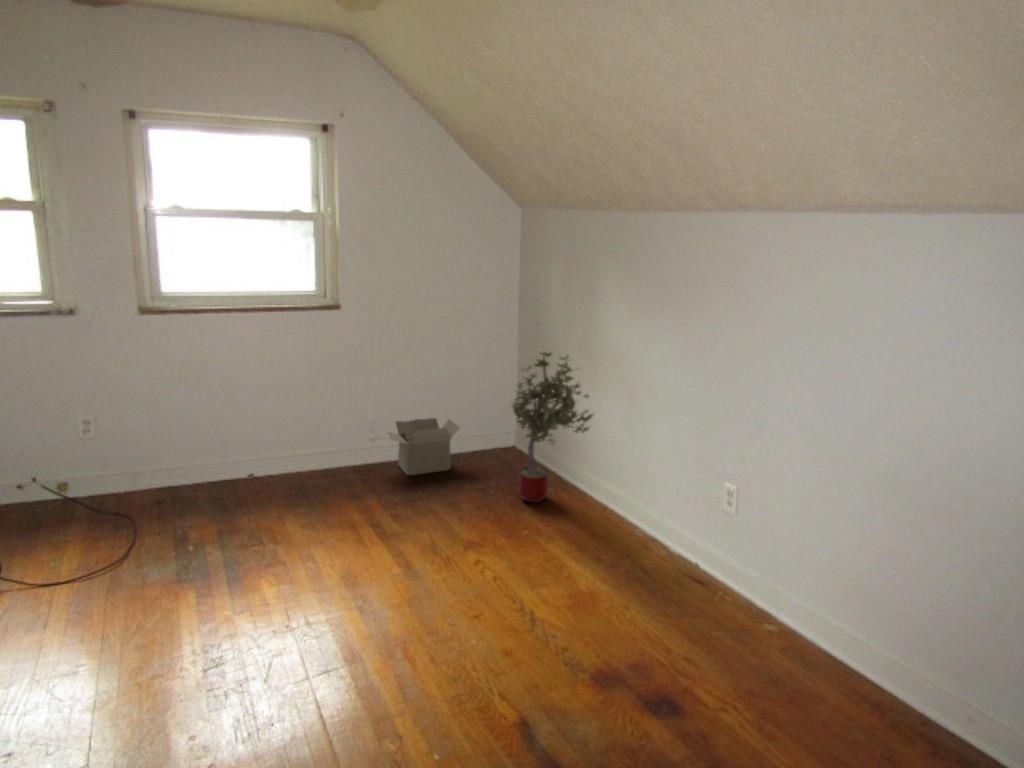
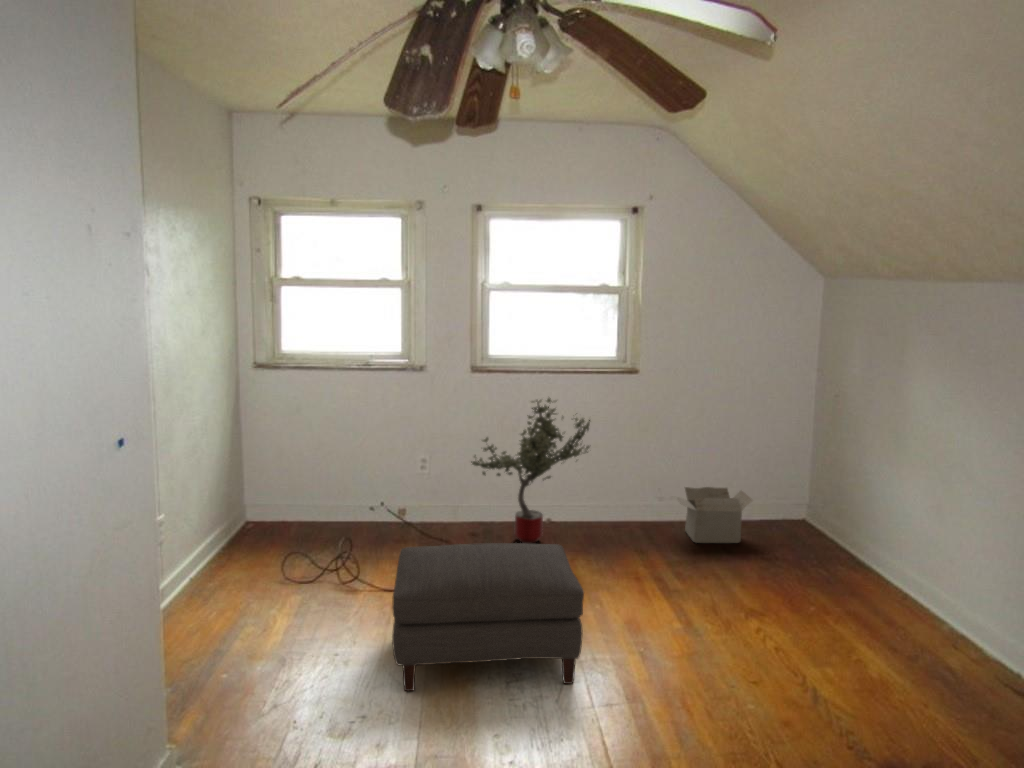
potted tree: present [512,353,593,502] -> present [471,398,590,544]
ottoman: none [37,505,290,714] -> present [392,543,584,691]

